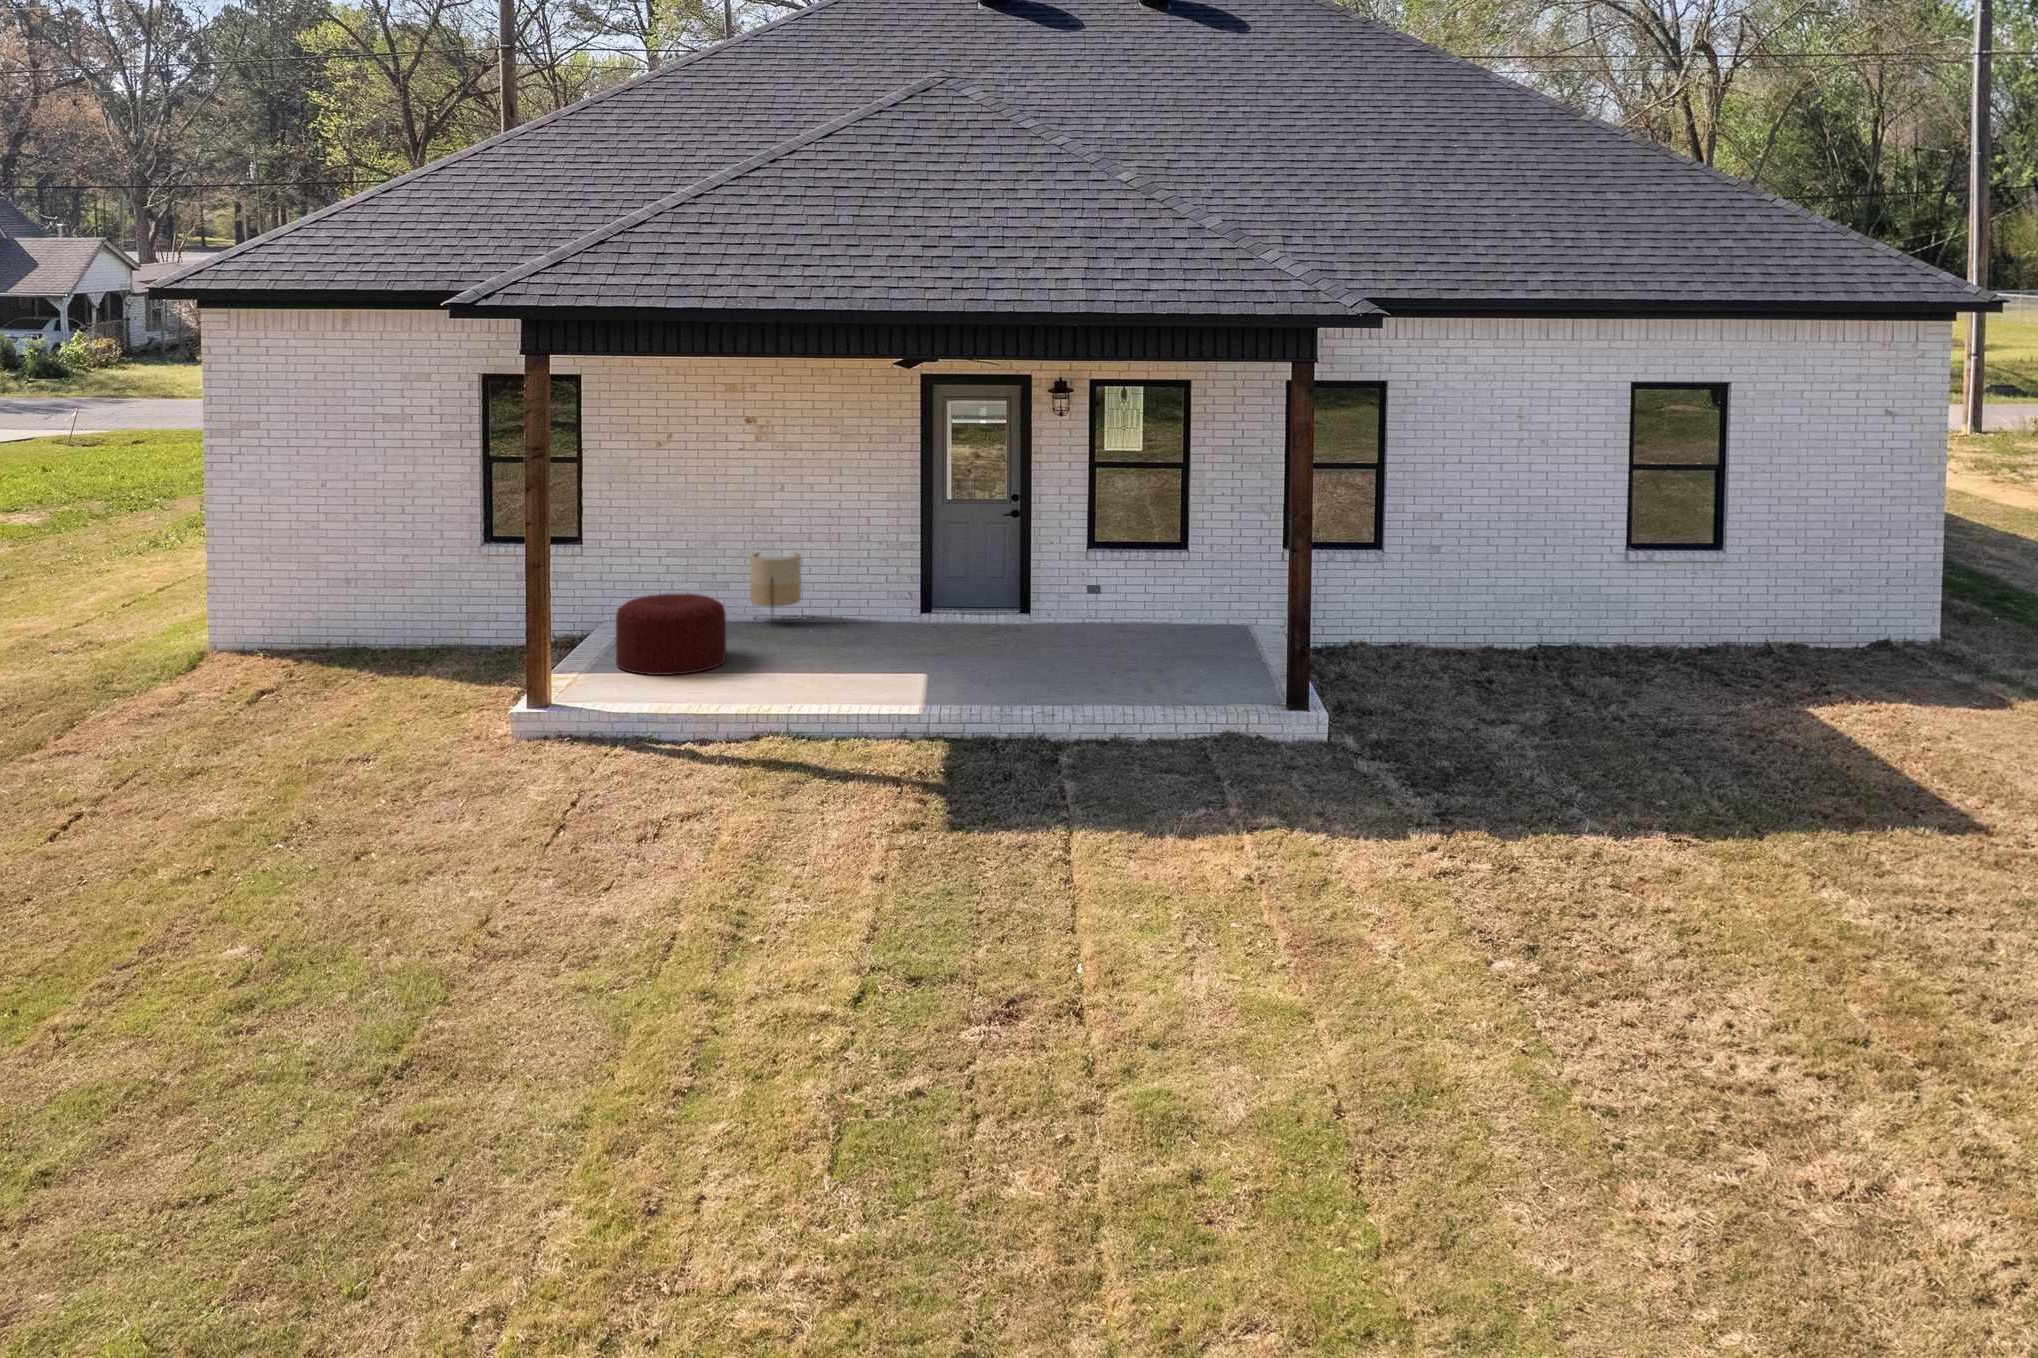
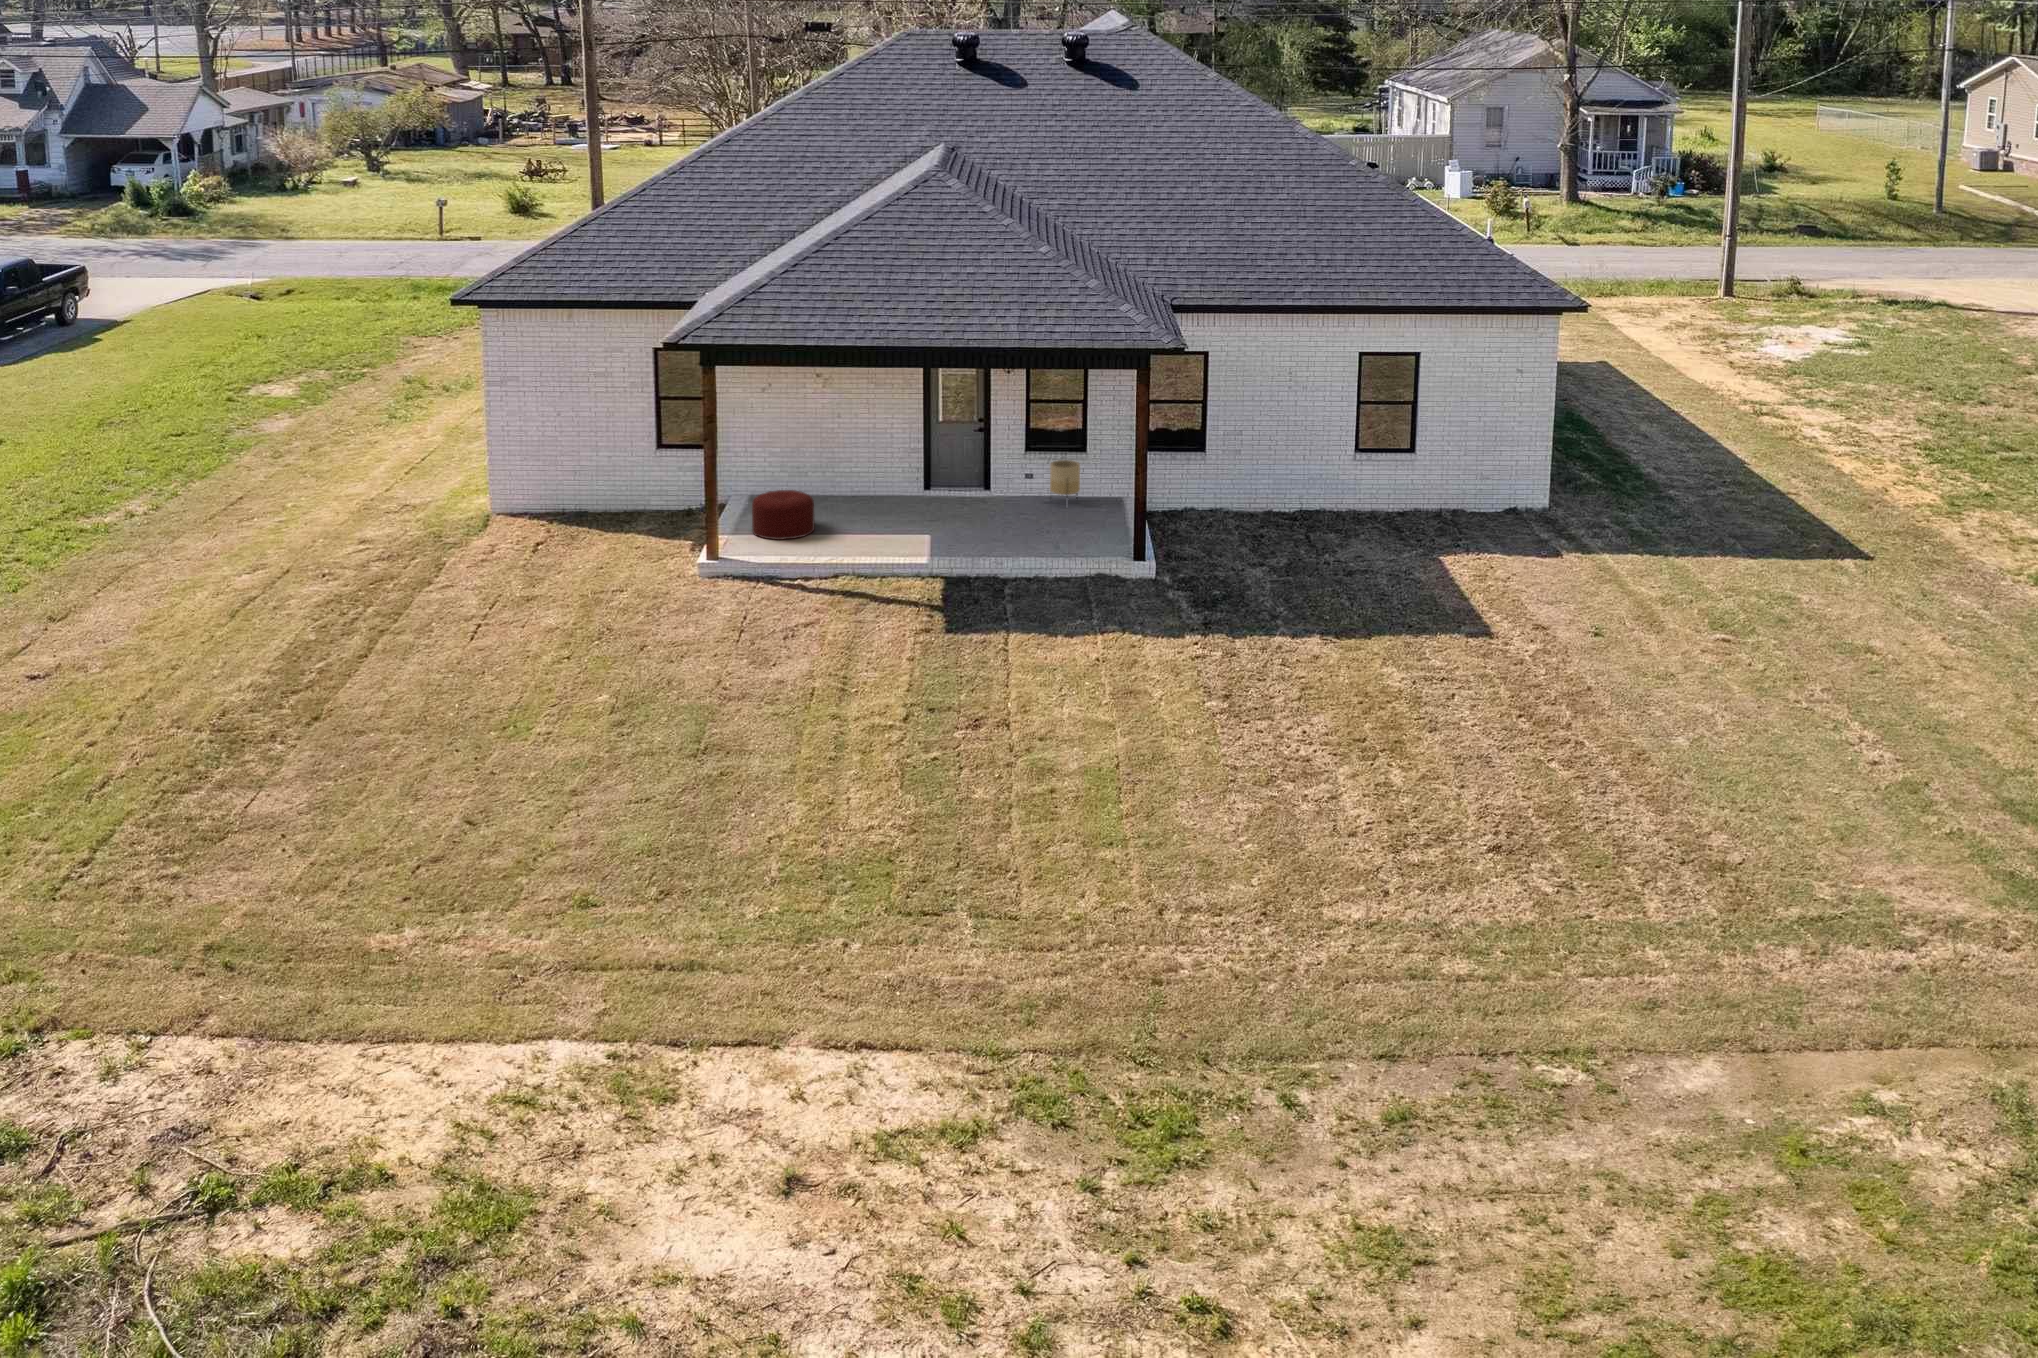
planter: present [750,551,801,620] -> present [1050,460,1080,499]

